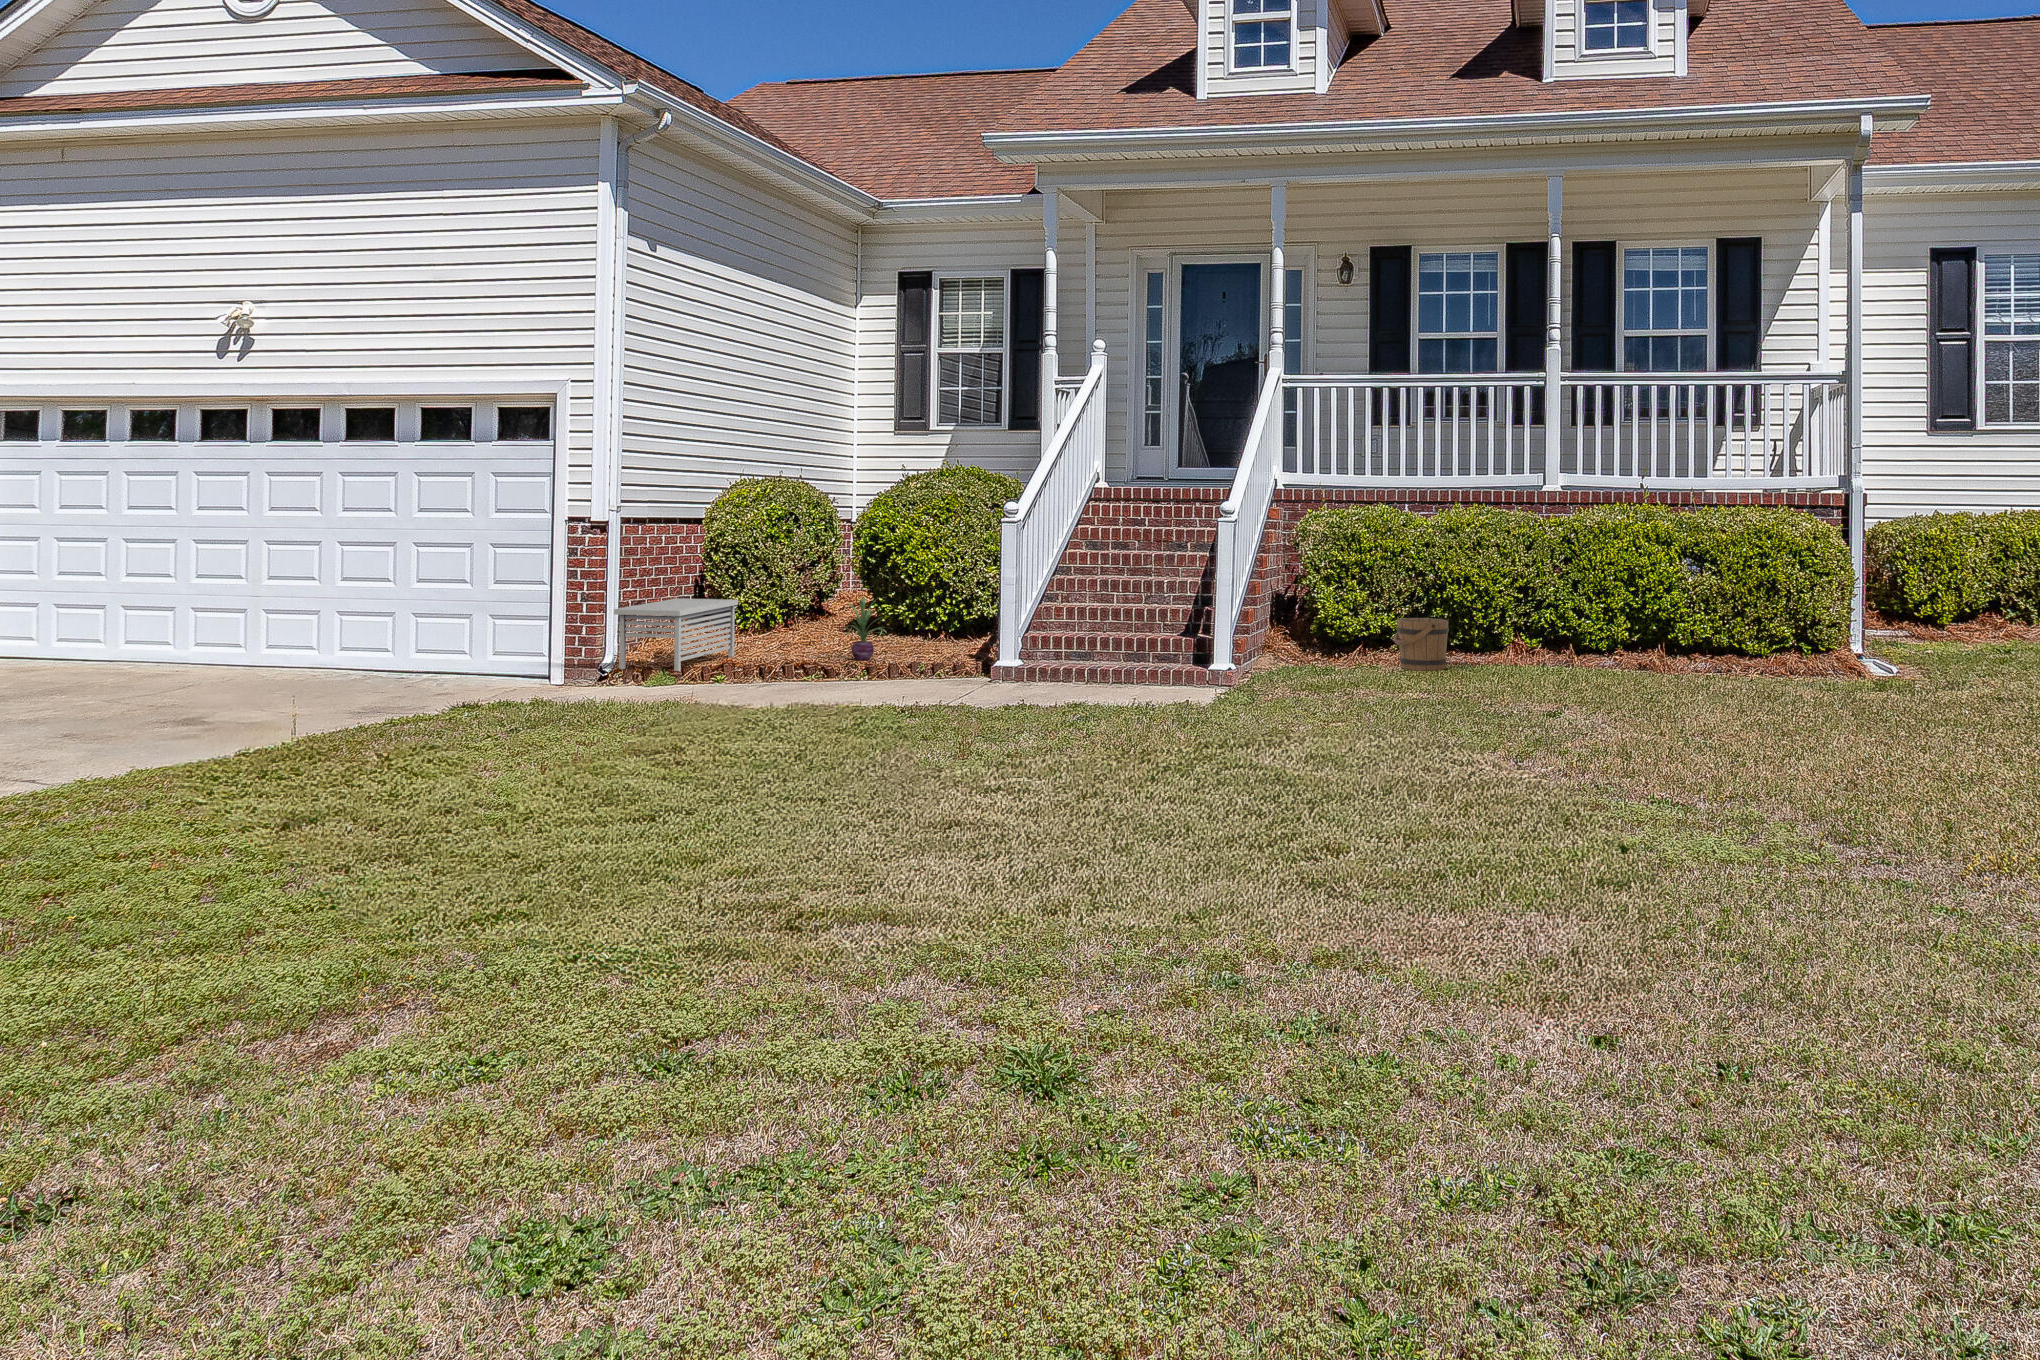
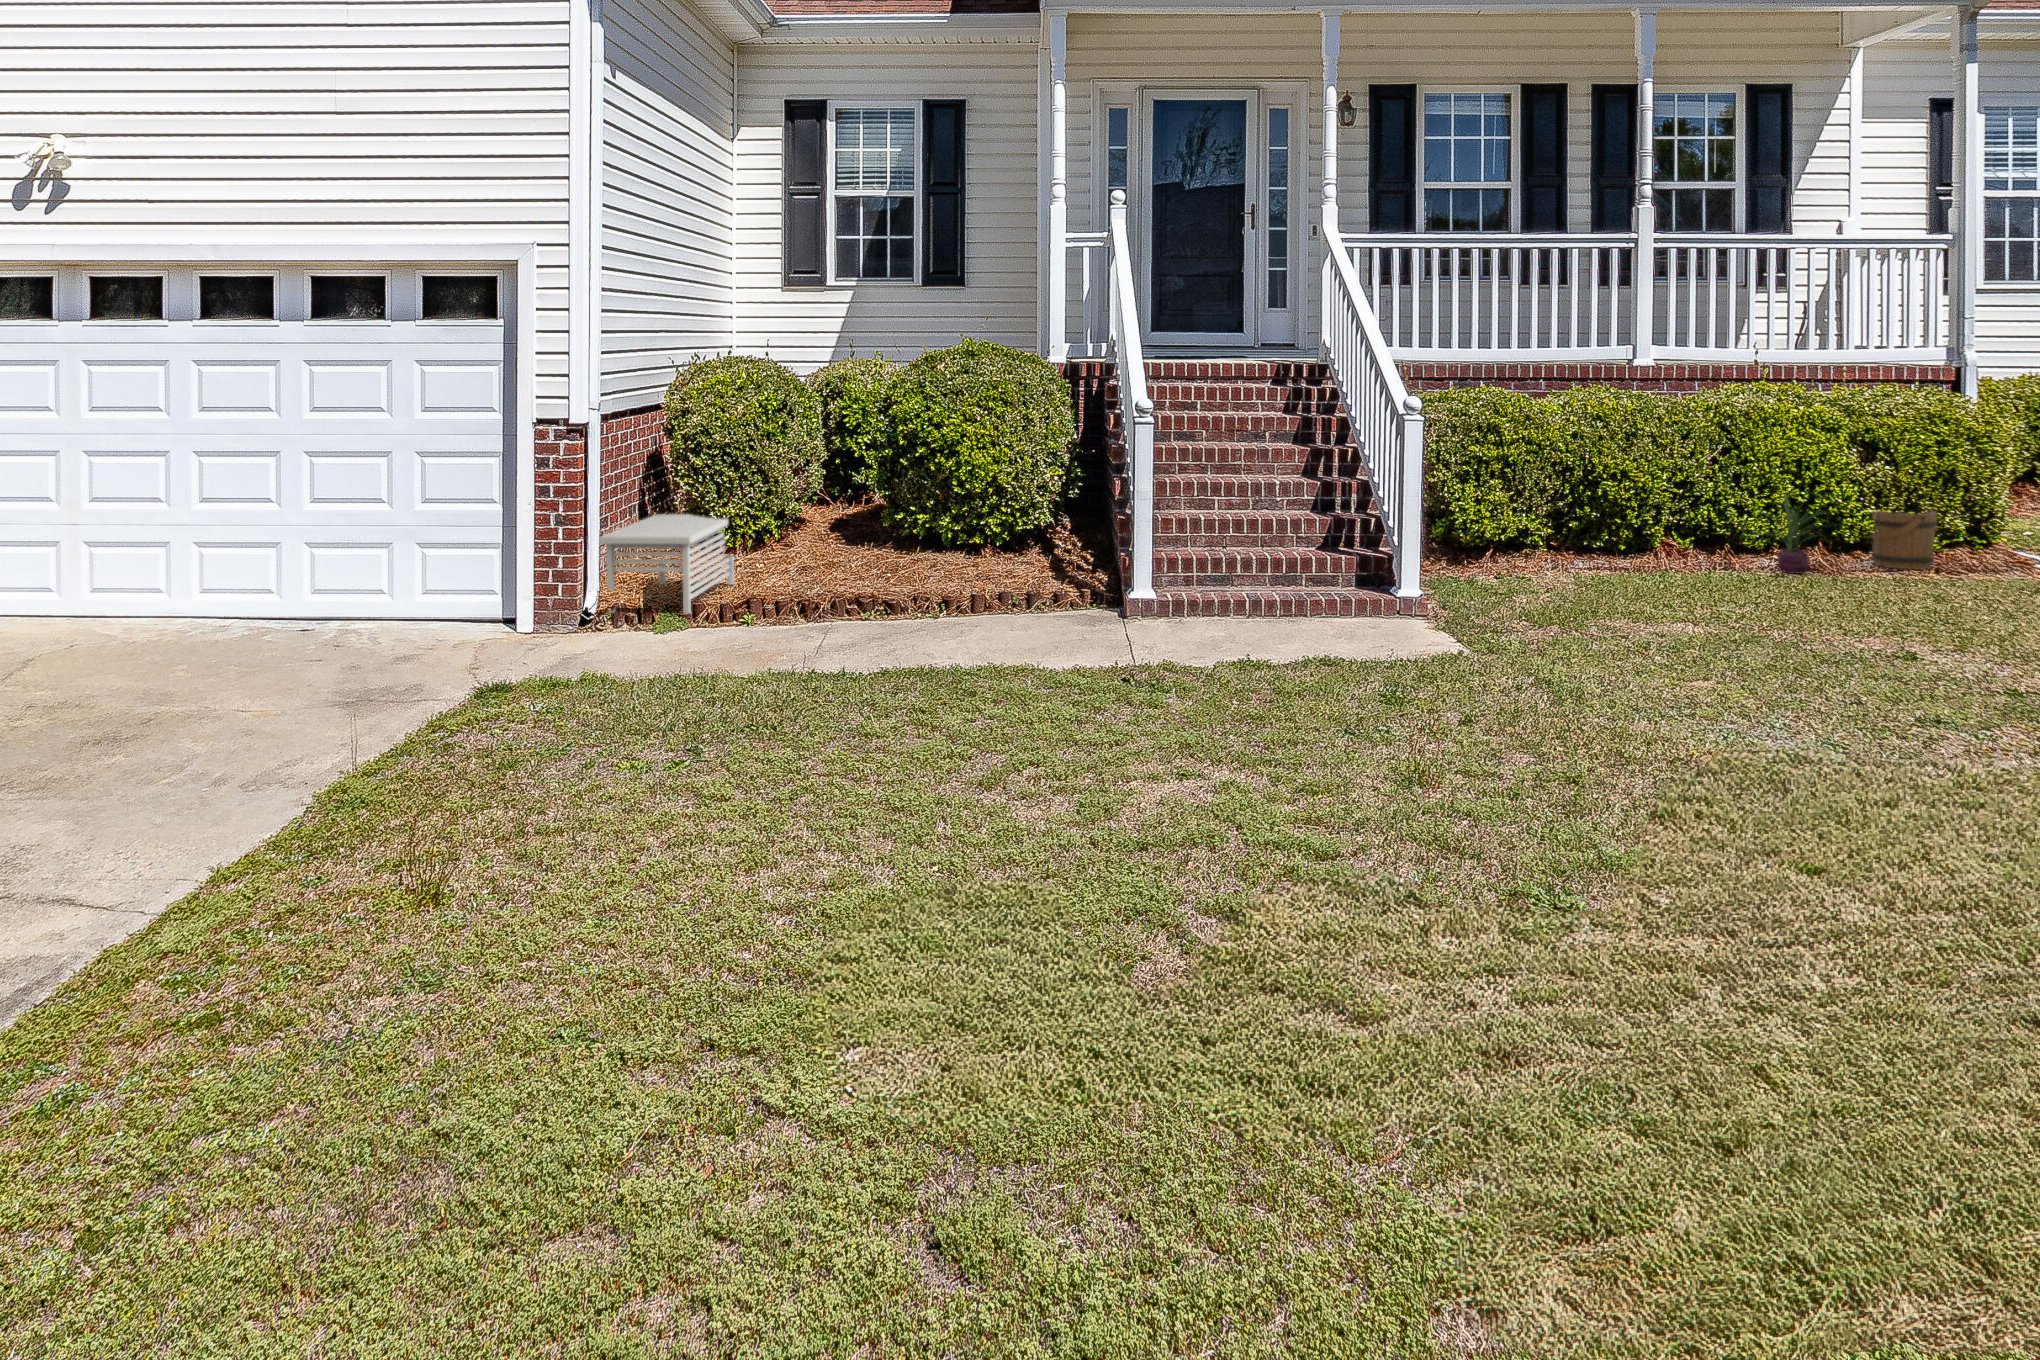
decorative plant: present [845,598,887,660] -> present [1754,496,1818,574]
bucket: present [1394,618,1449,671] -> present [1870,511,1937,570]

